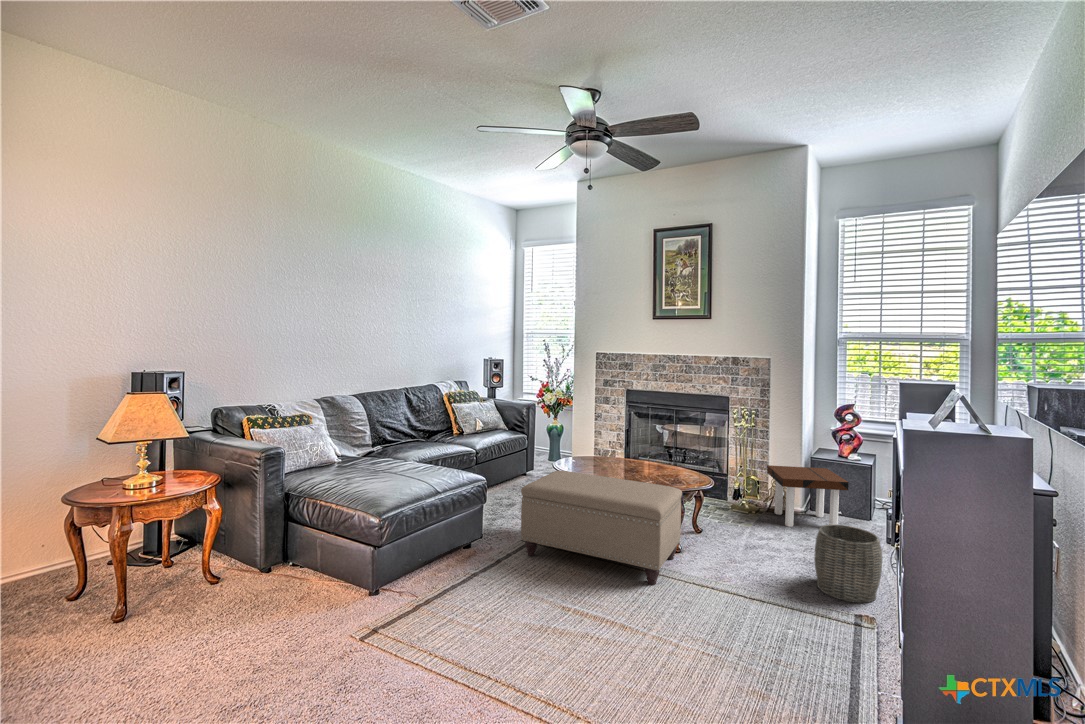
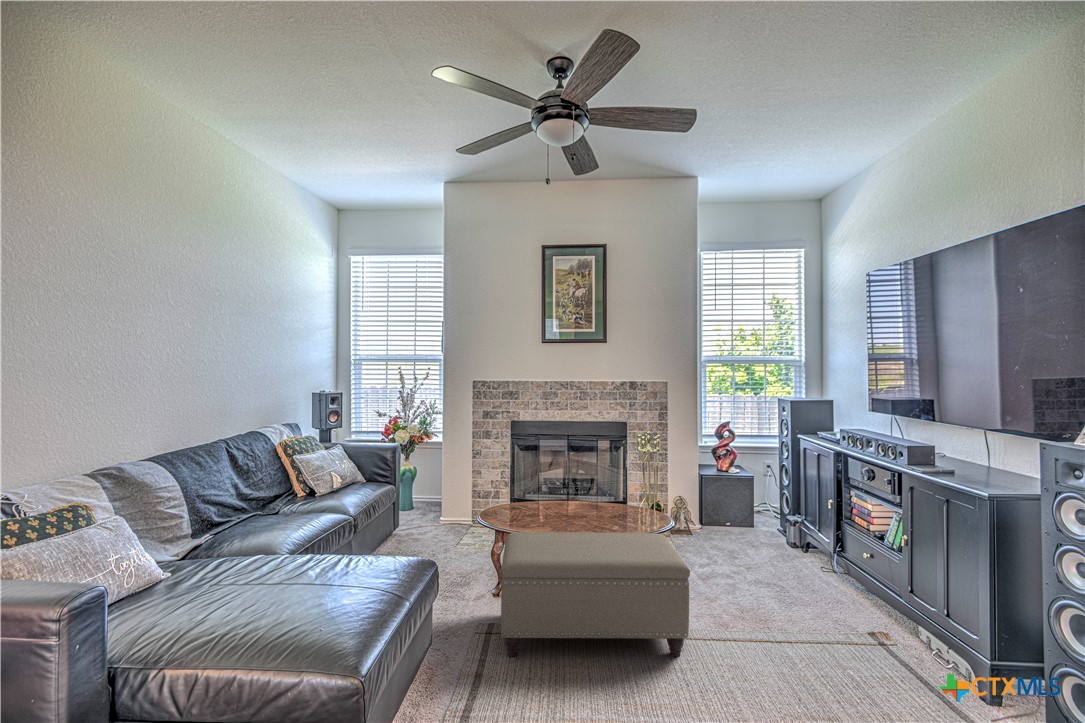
side table: present [767,465,849,527] -> none [672,487,754,552]
woven basket: present [814,525,882,603] -> none [792,546,857,623]

